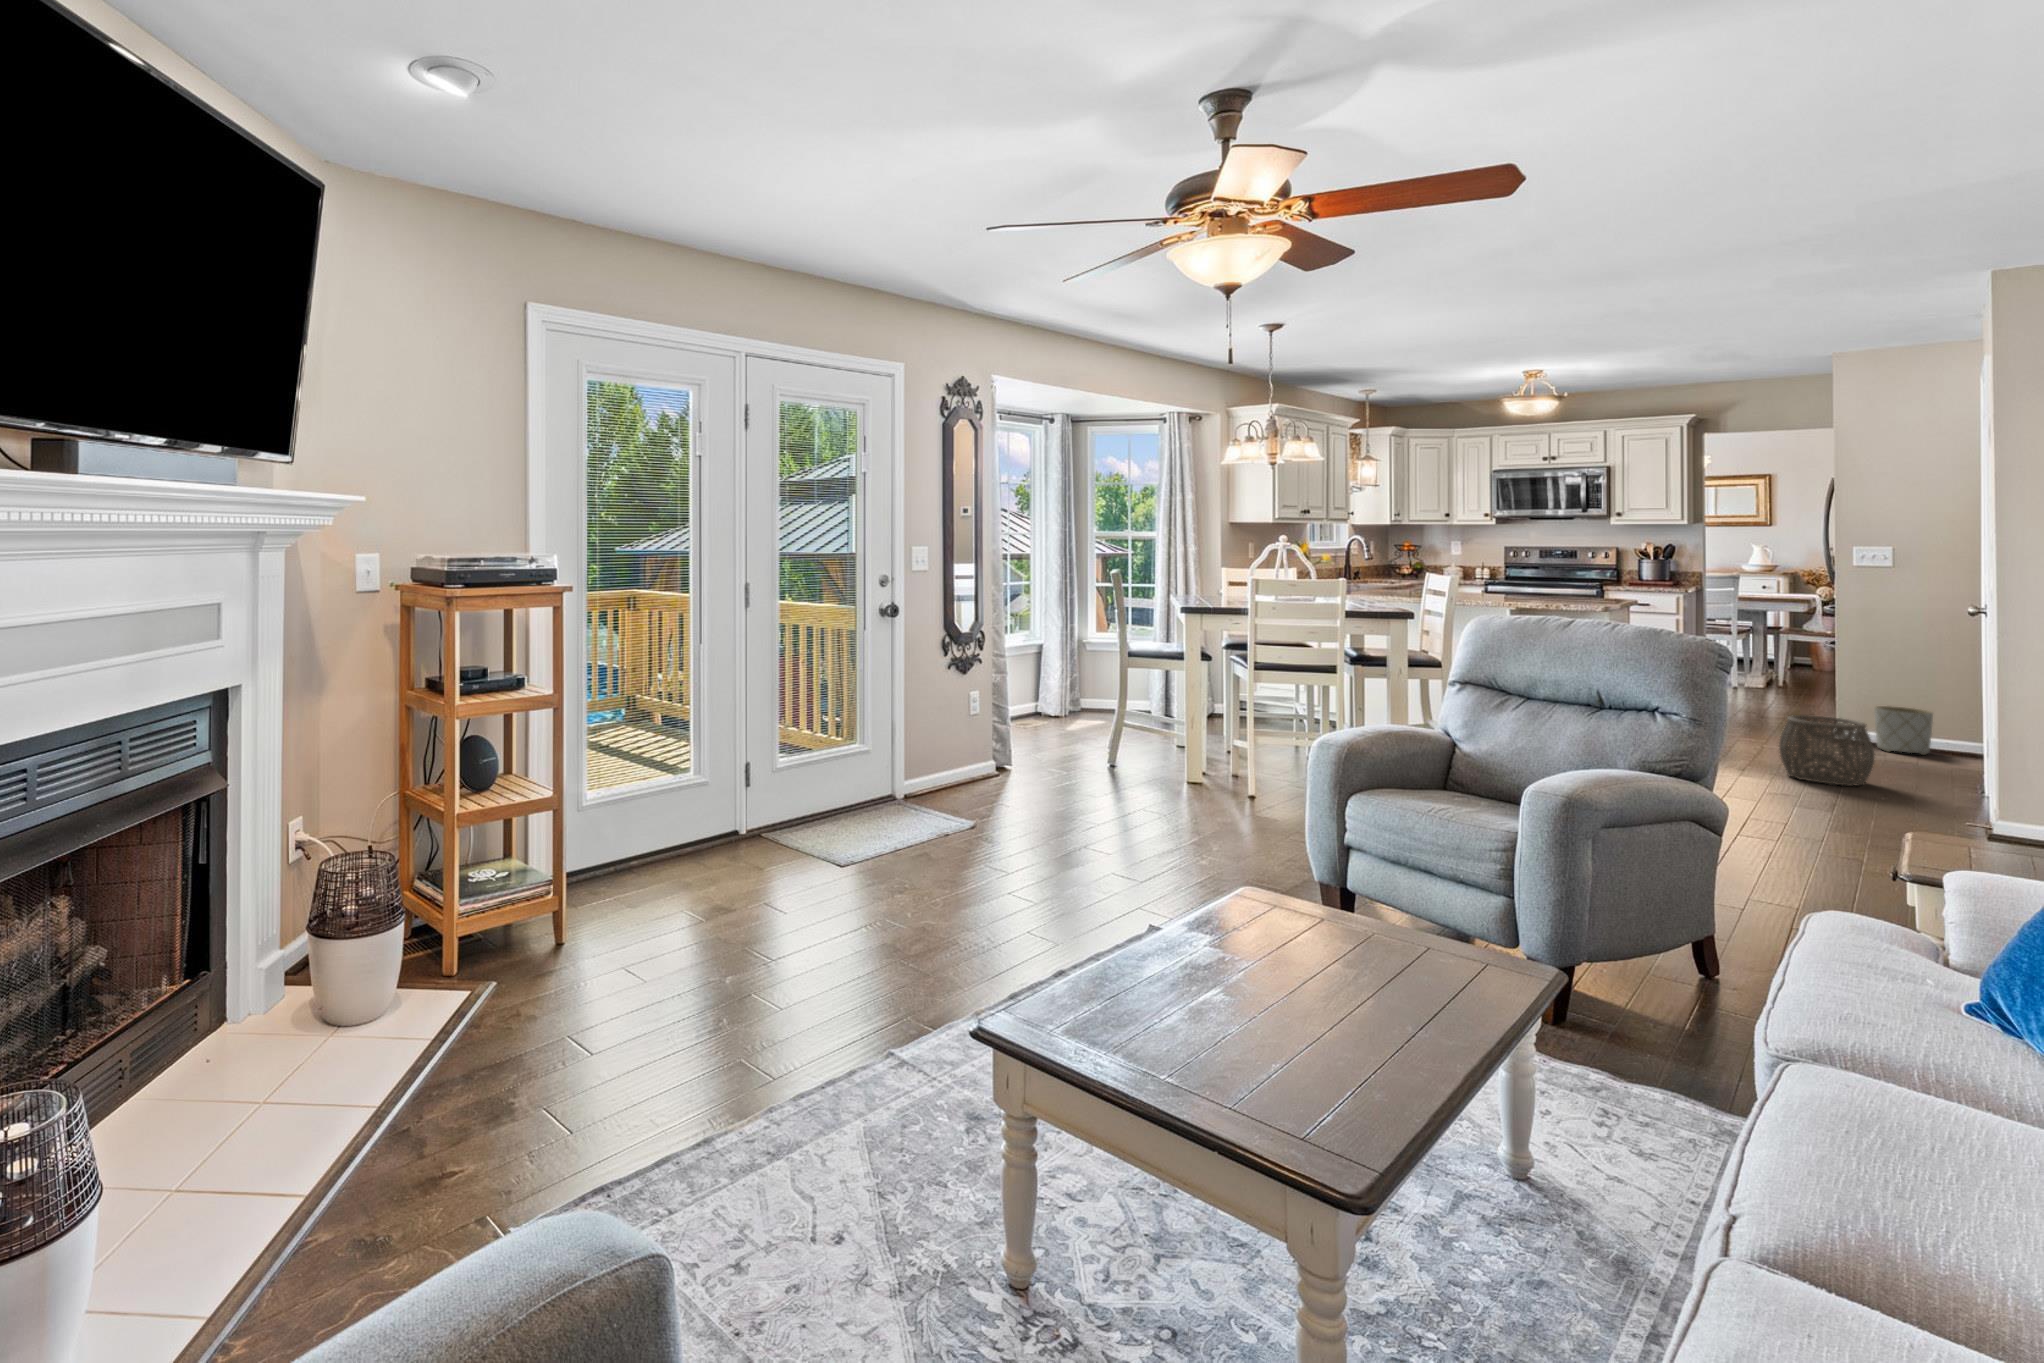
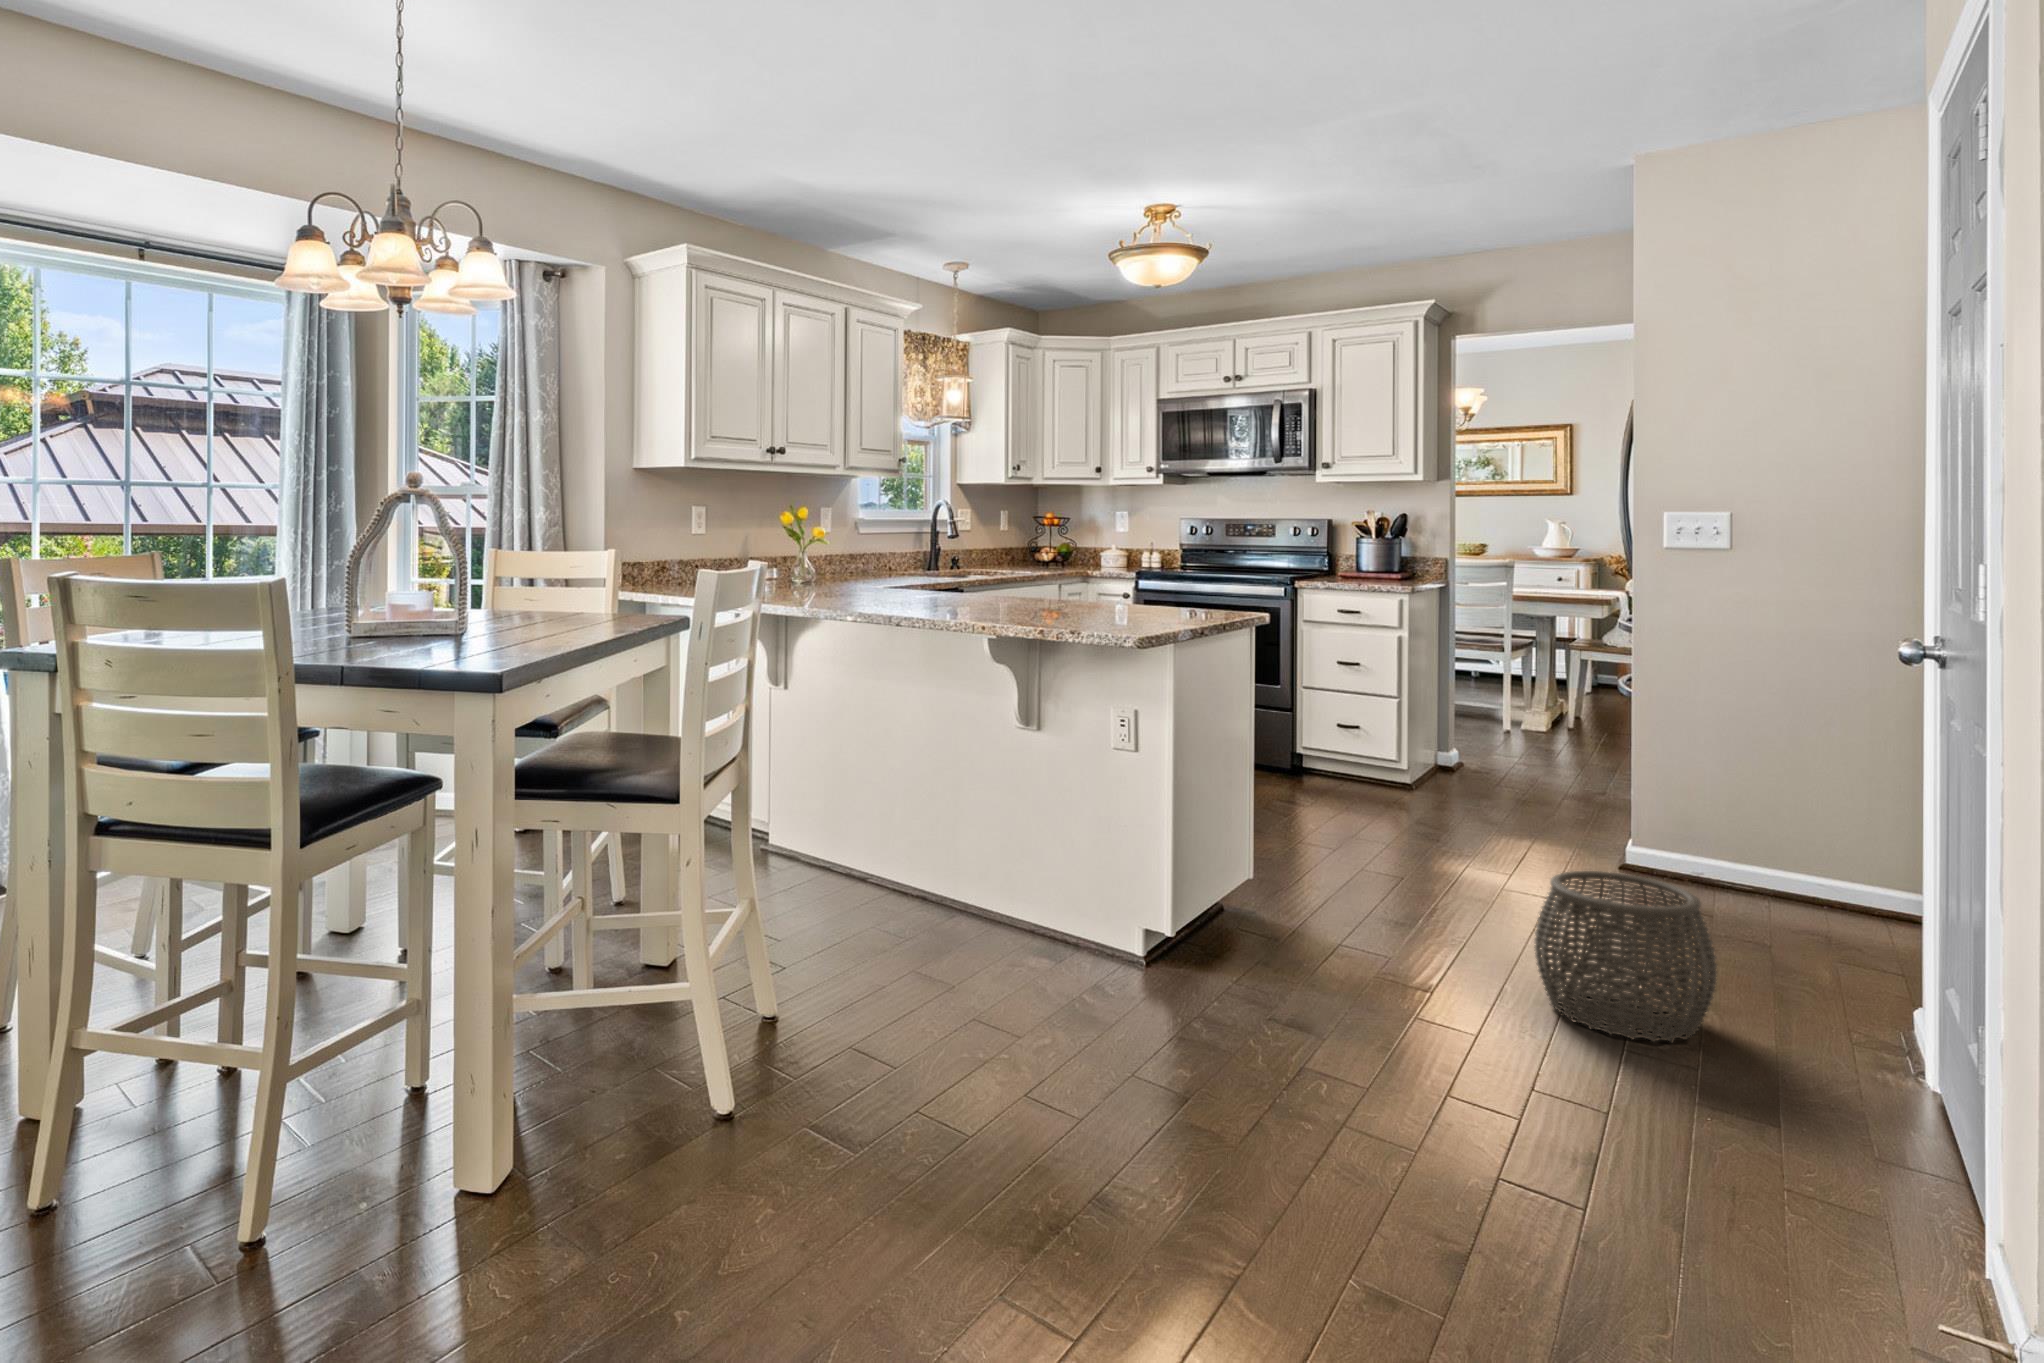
planter: present [1874,706,1933,755] -> none [1696,809,1793,907]

